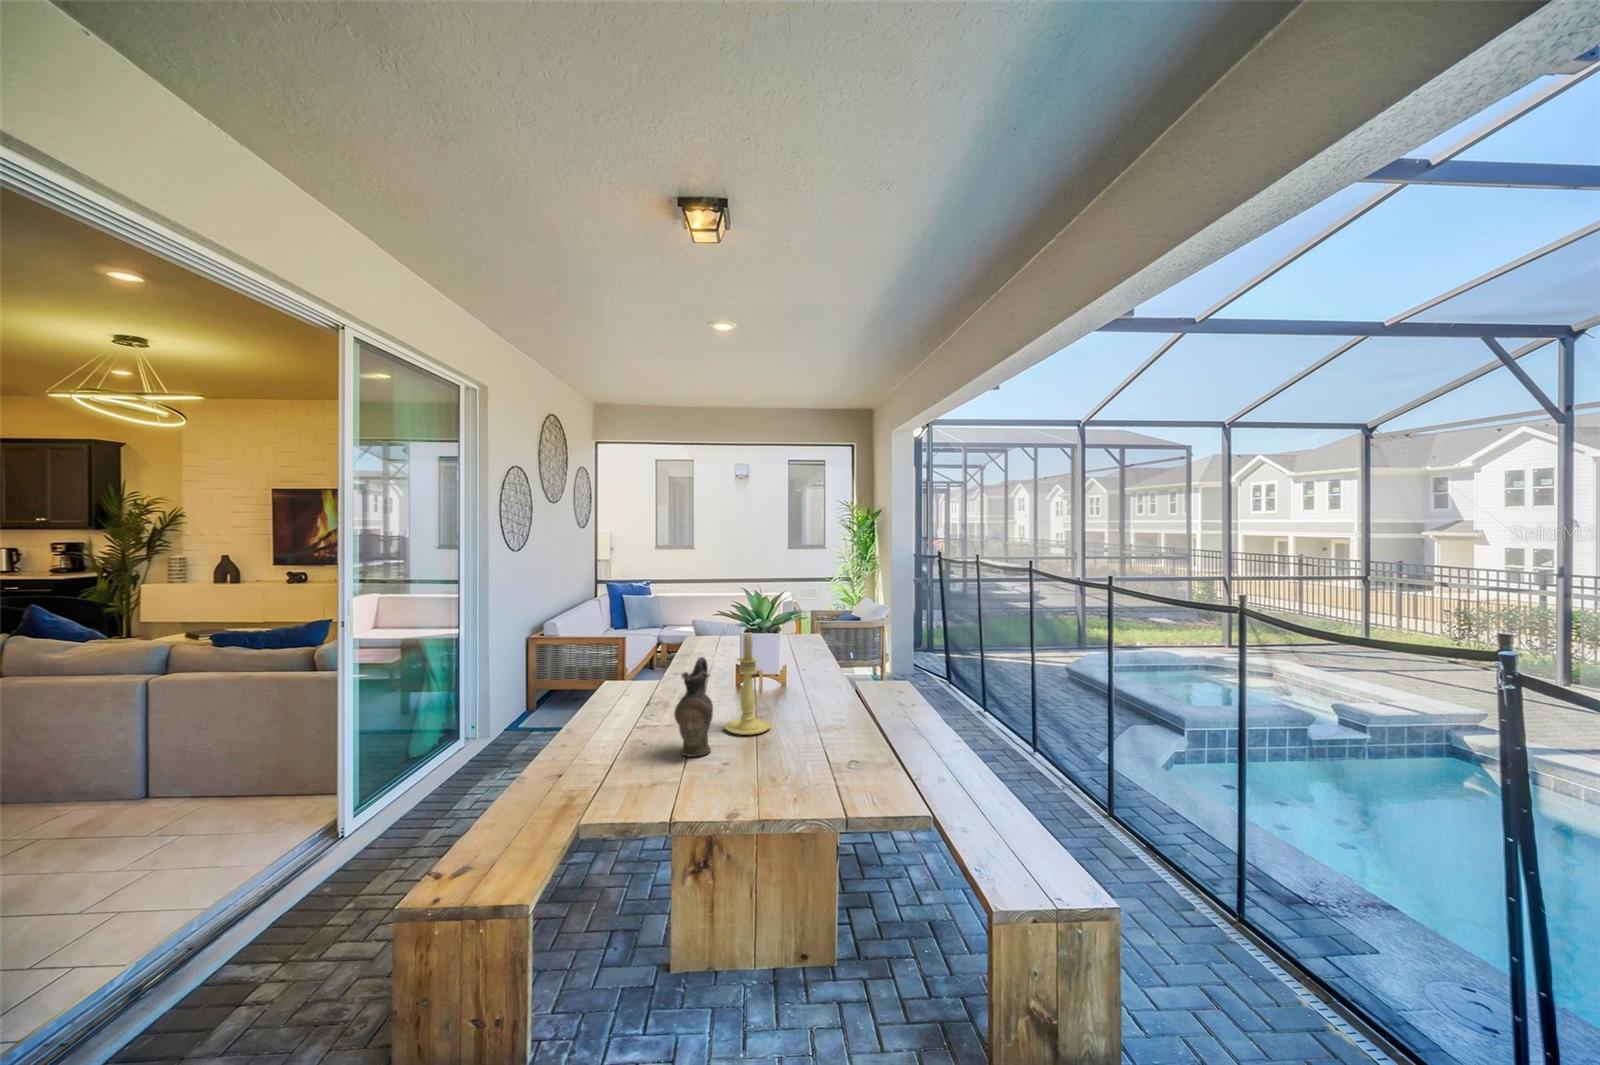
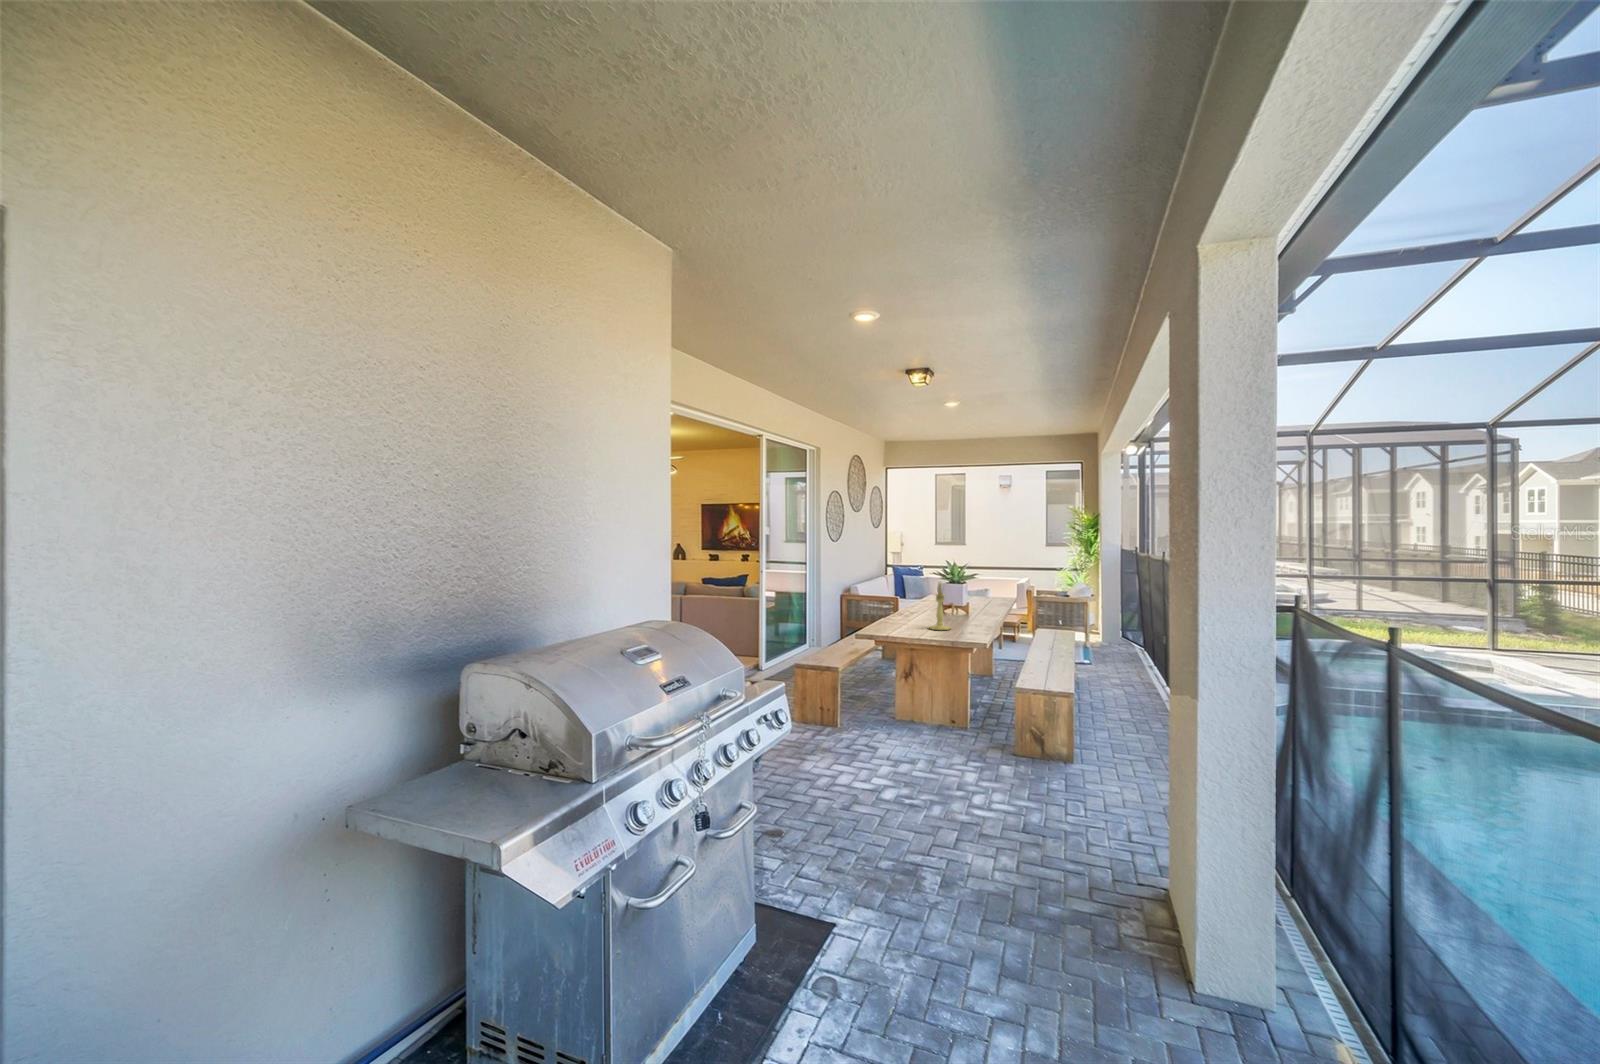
ceramic pitcher: present [674,657,713,757] -> none [901,590,919,634]

